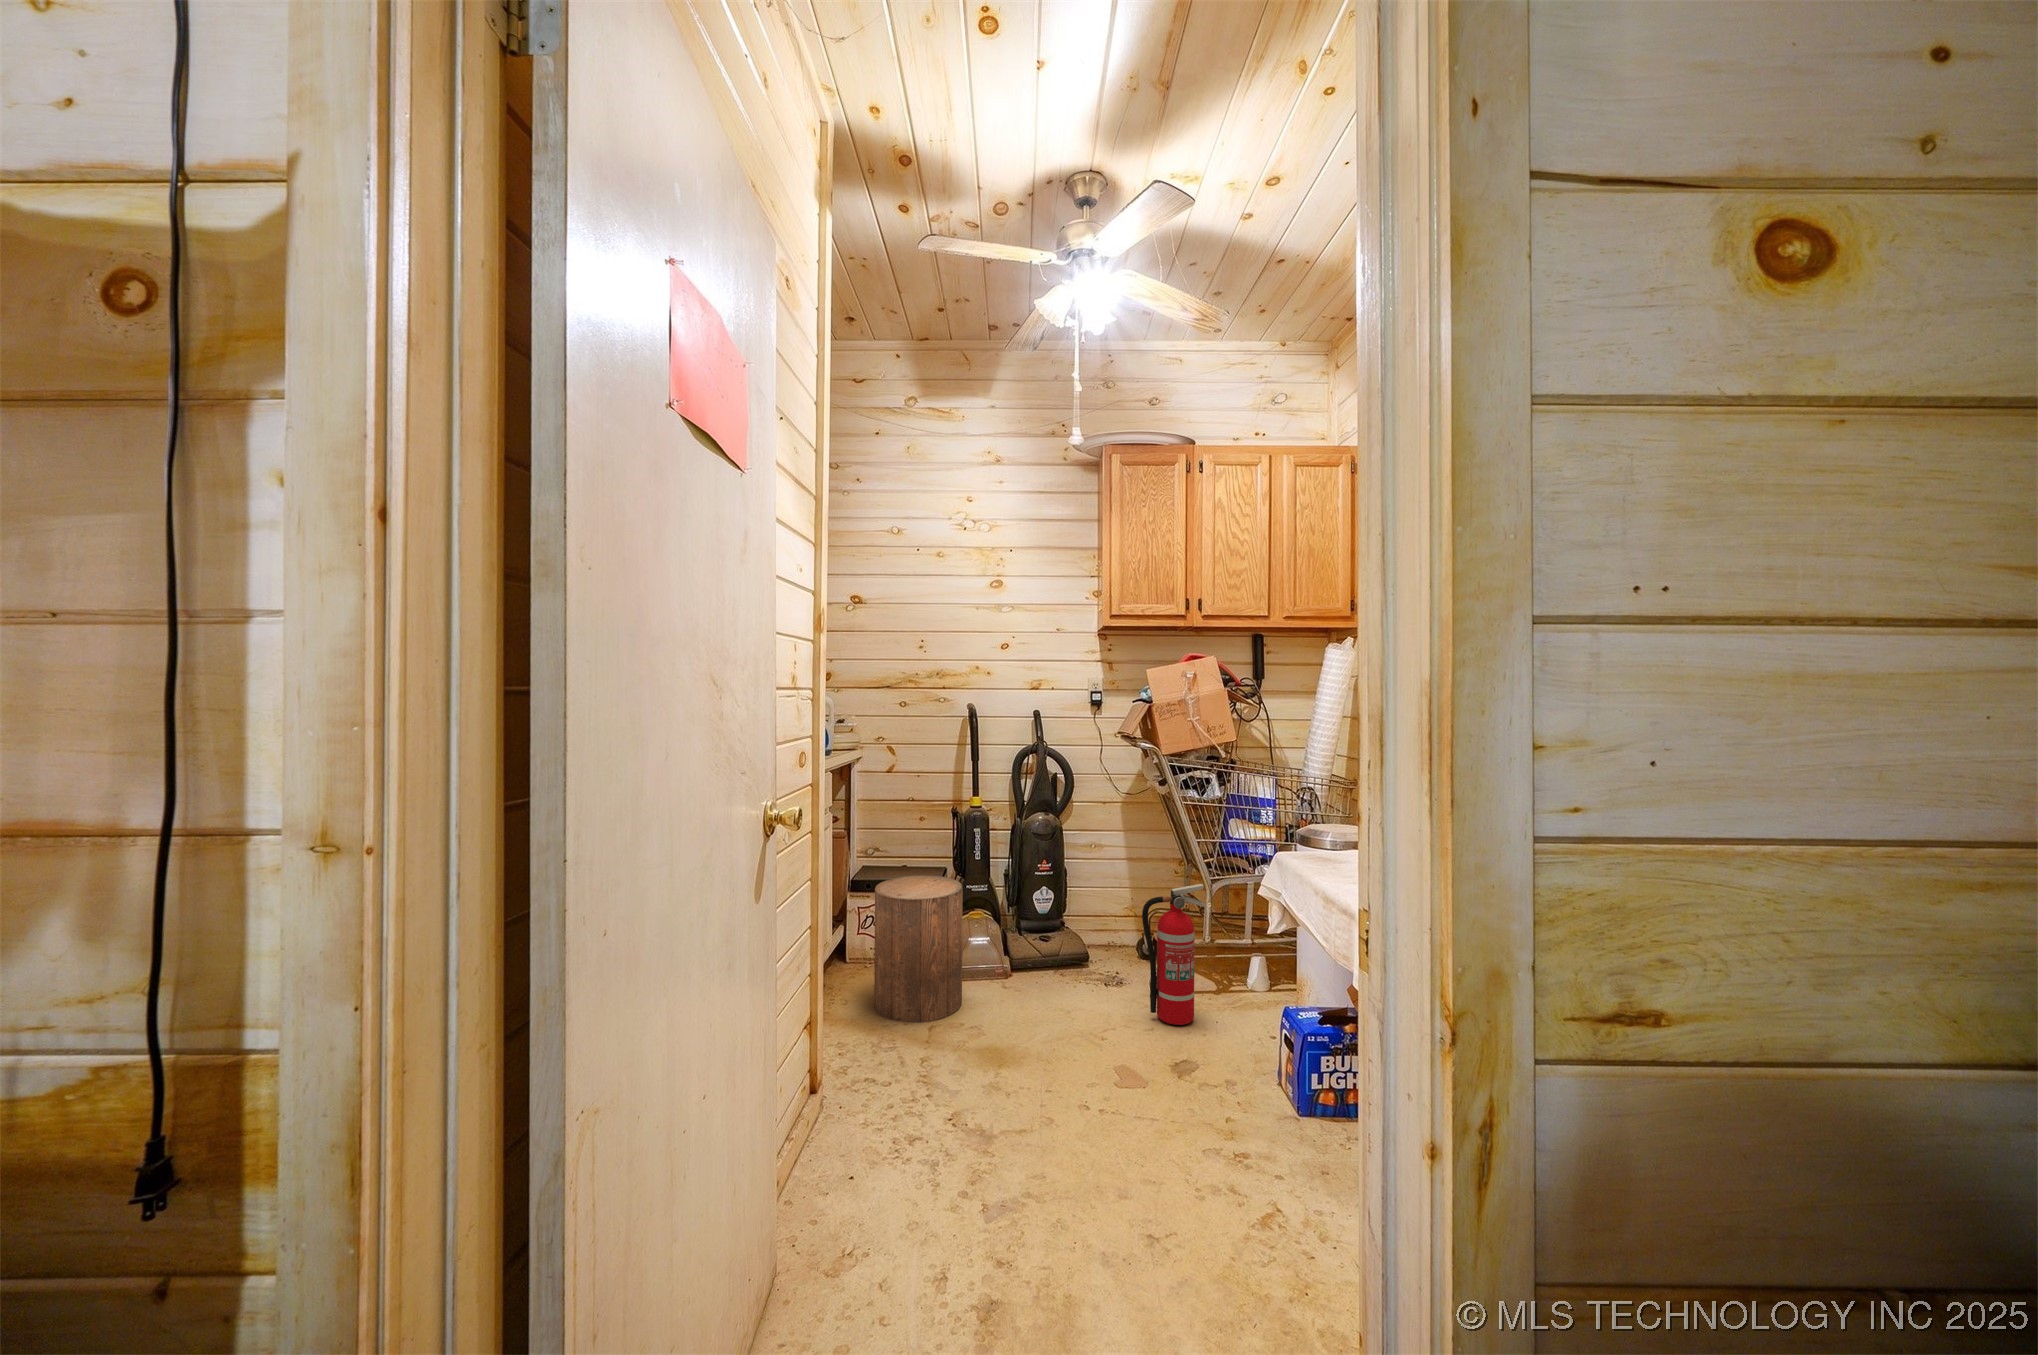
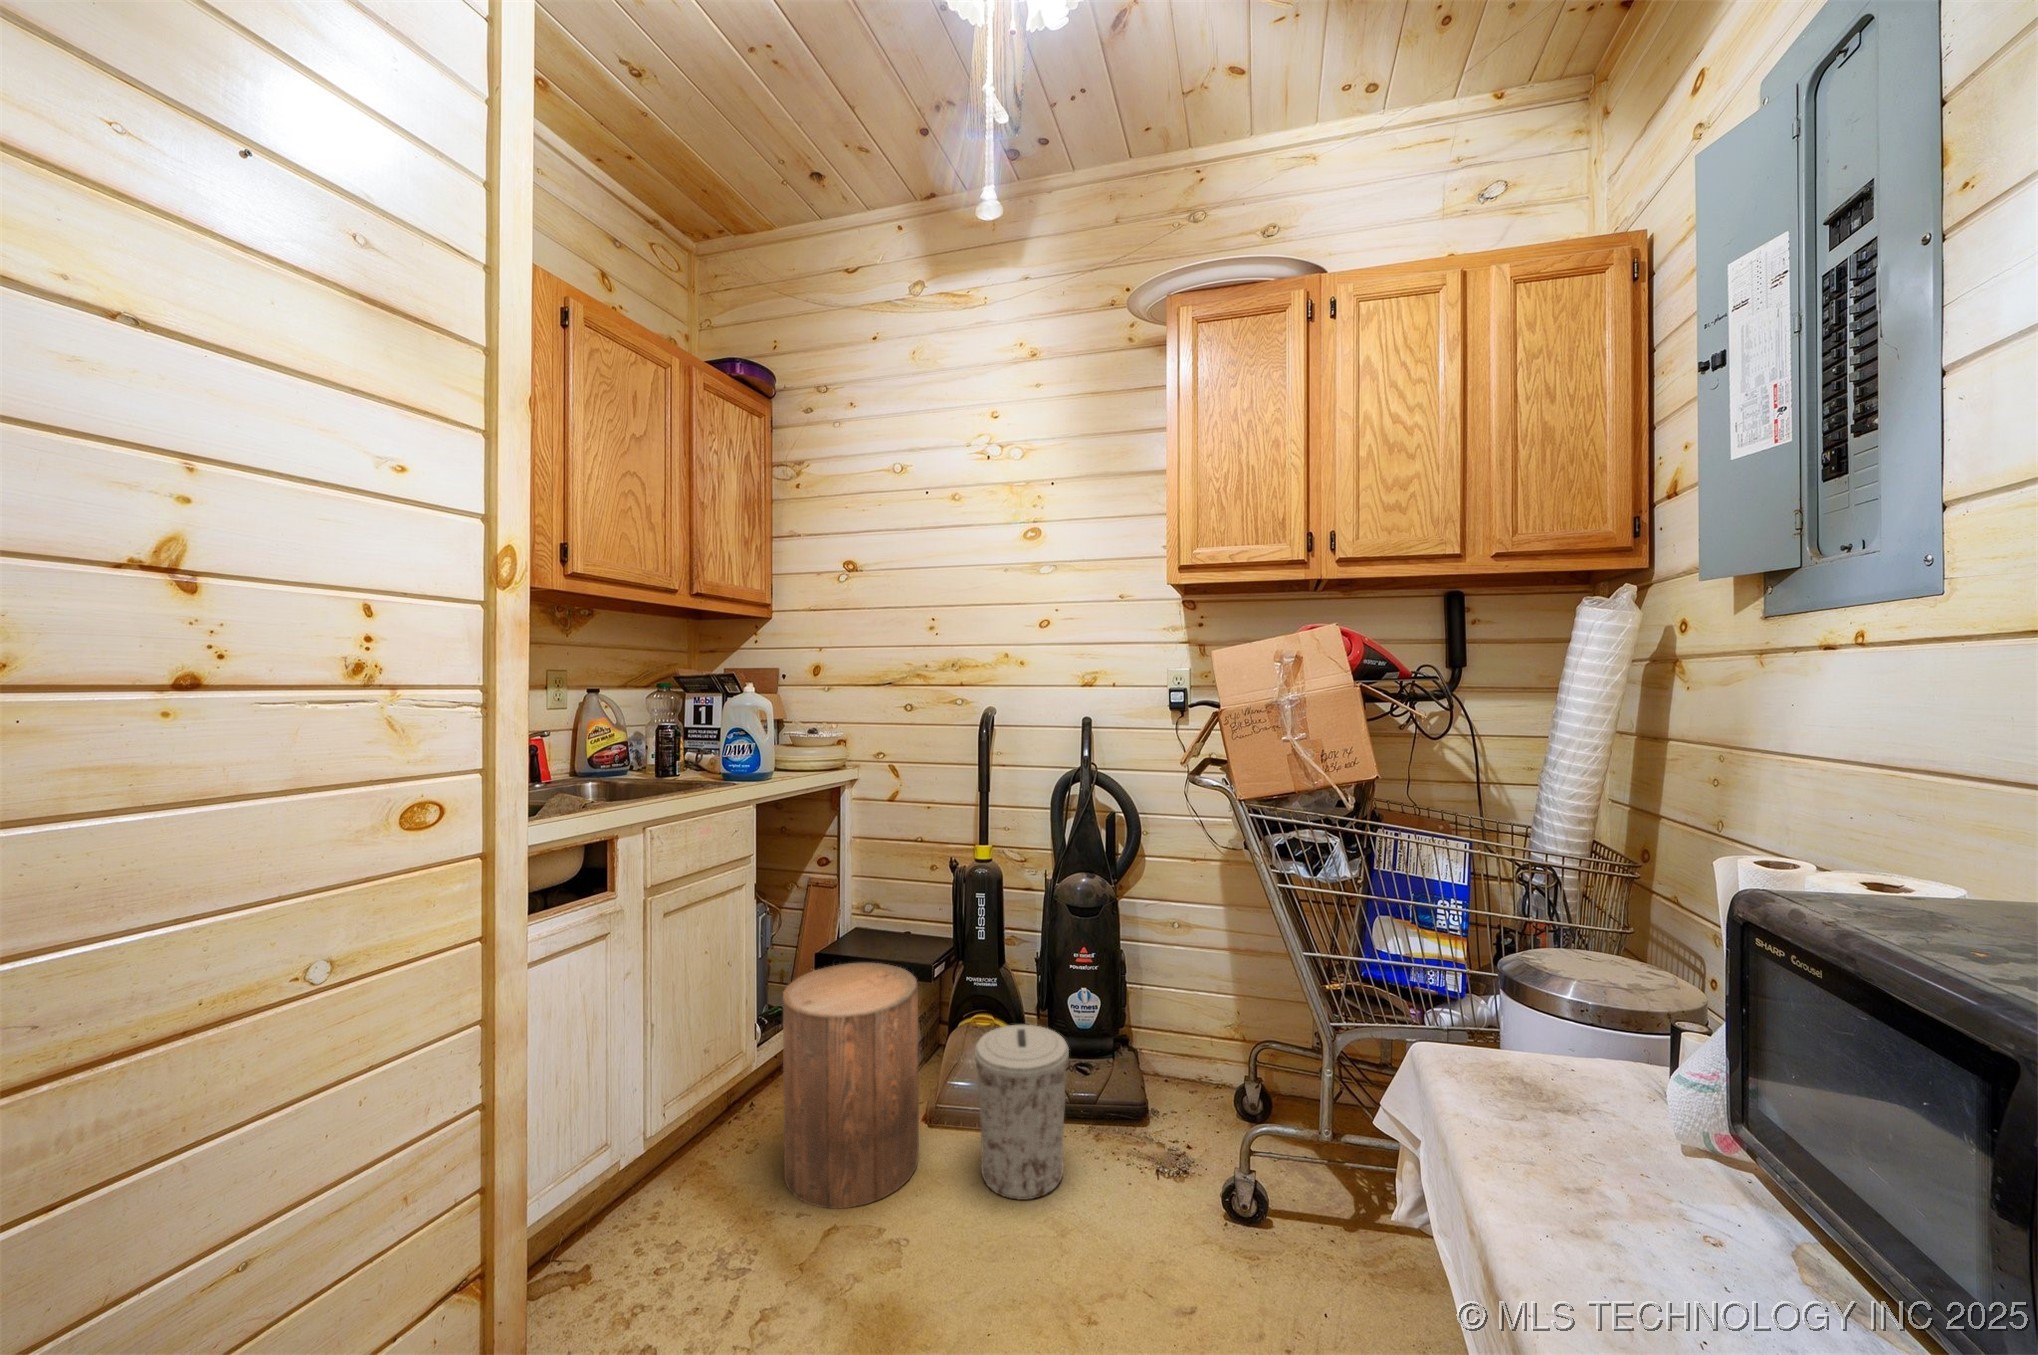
fire extinguisher: present [1142,884,1205,1025] -> none [1187,1043,1308,1305]
trash can: none [999,905,1058,1005] -> present [974,1025,1069,1200]

